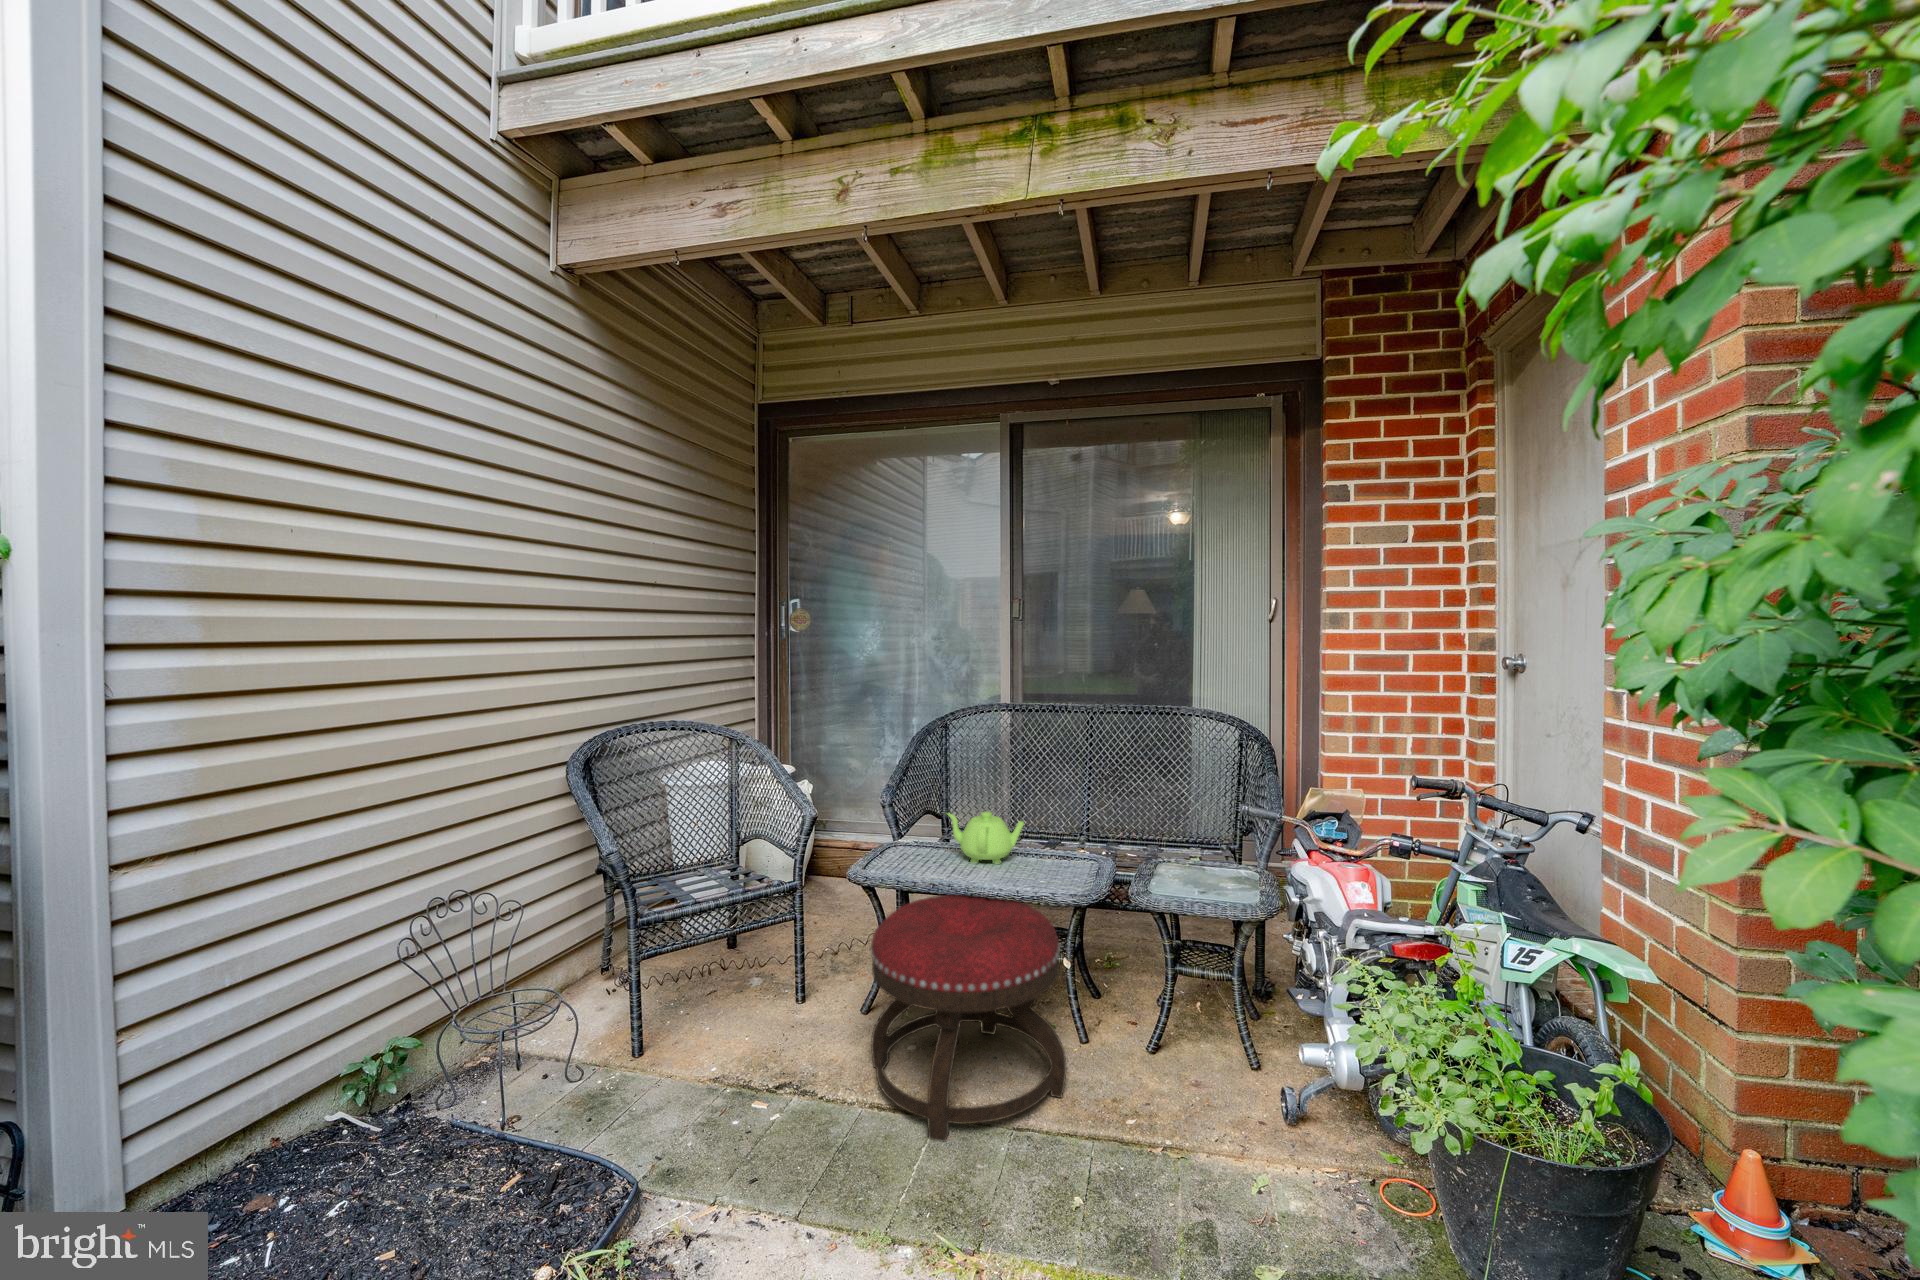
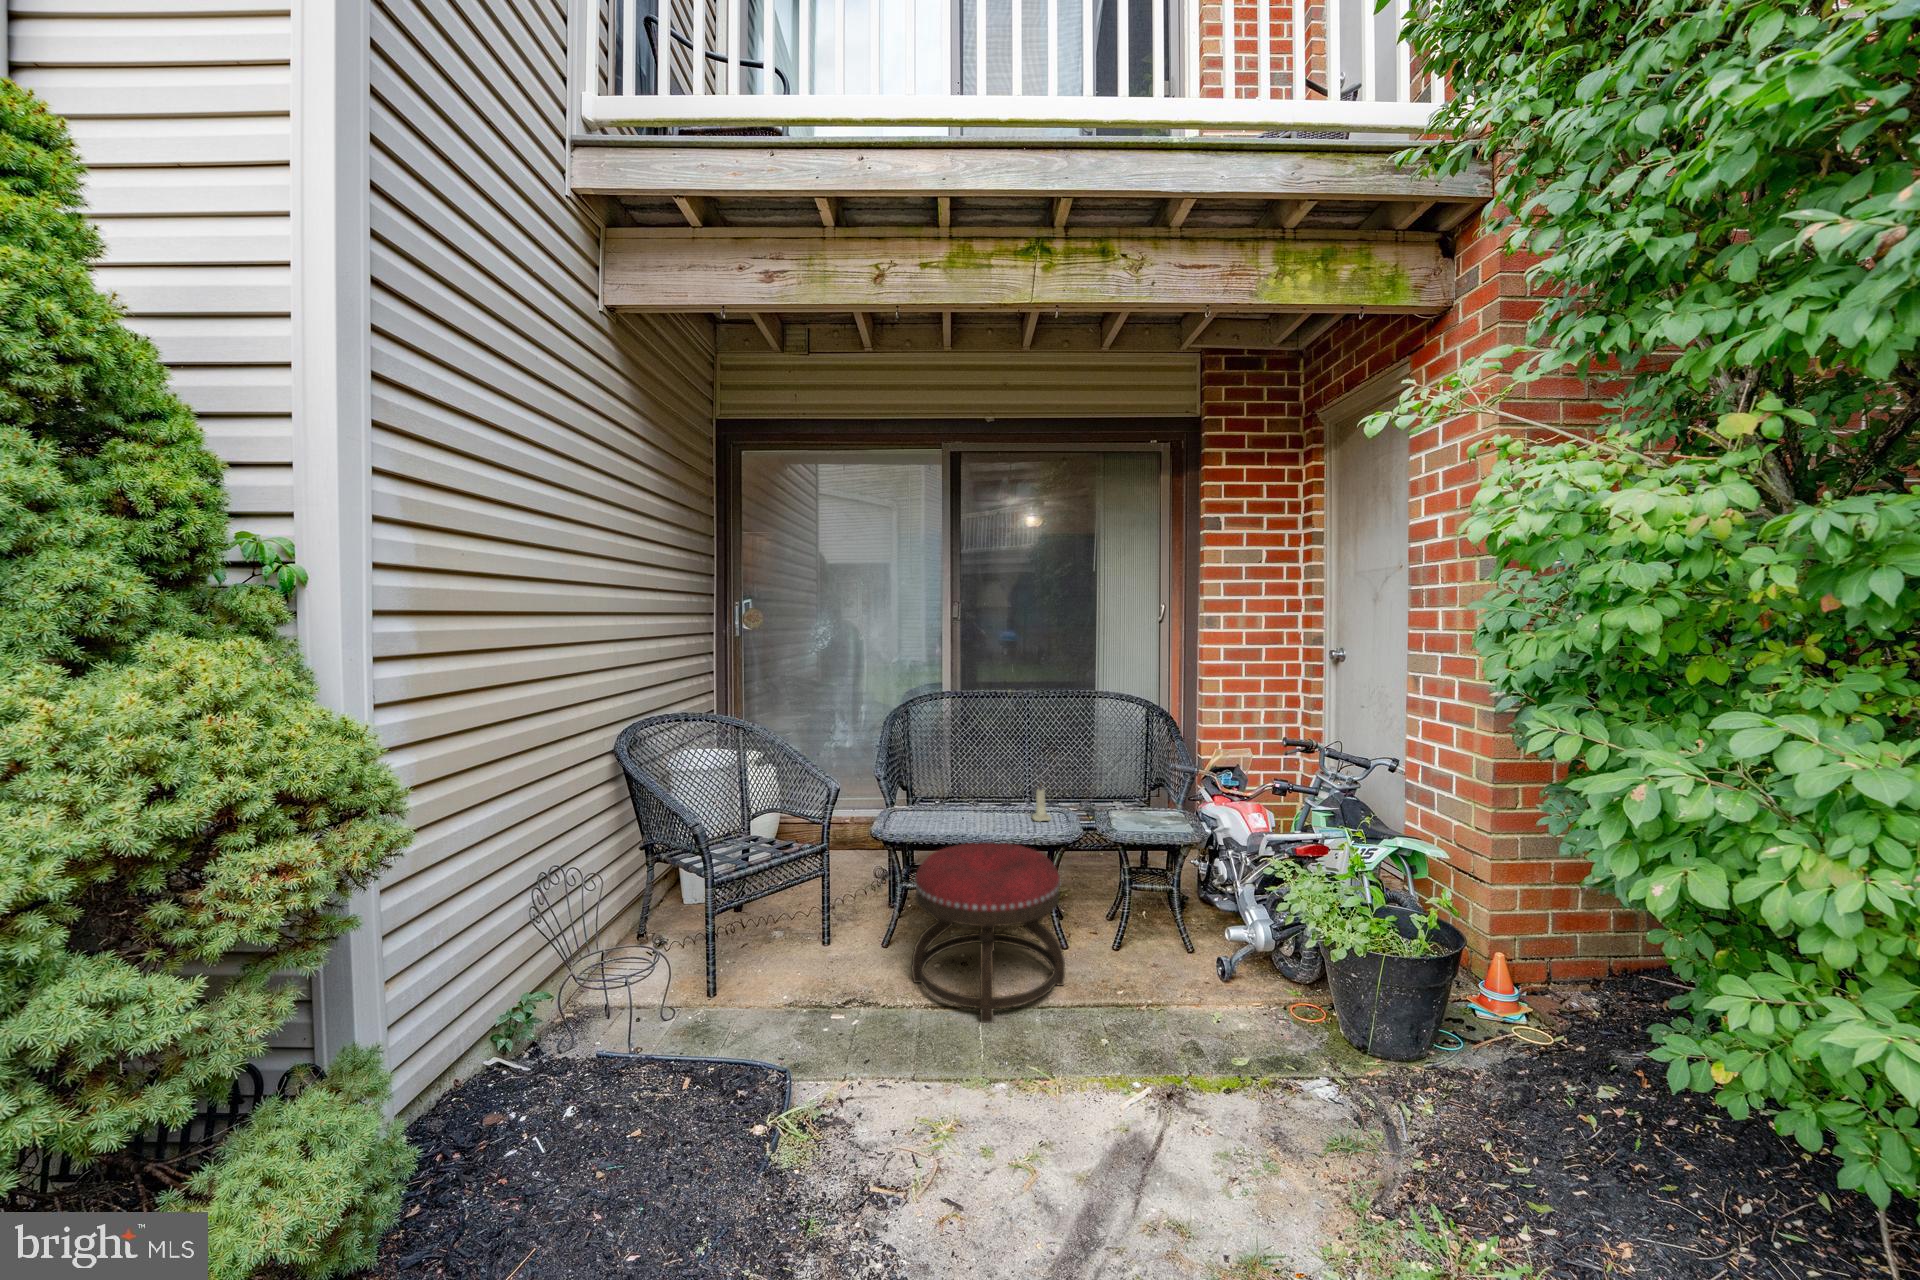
teapot: present [947,812,1024,865] -> none [938,779,1001,821]
candle: none [1060,820,1085,871] -> present [1032,785,1051,821]

